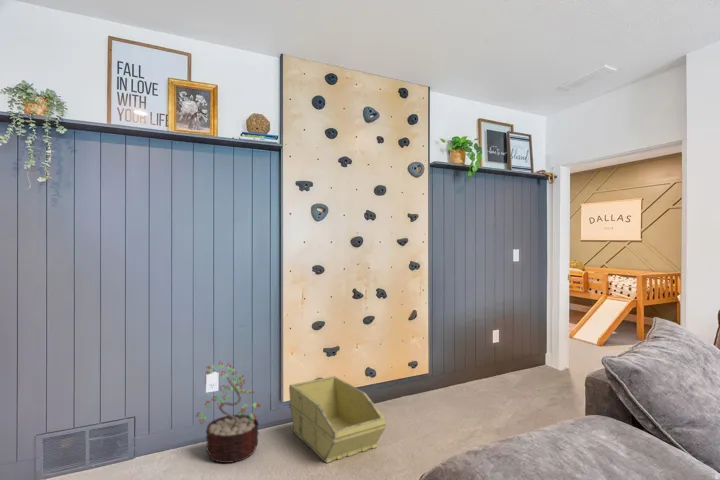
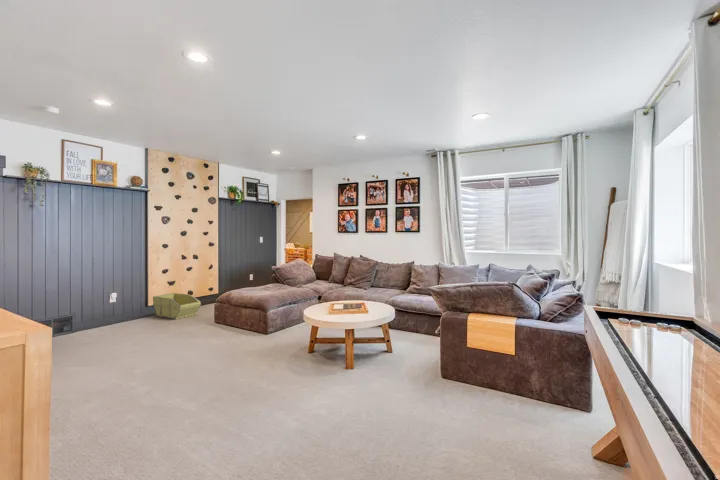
decorative plant: present [196,363,260,463] -> none [110,285,143,325]

